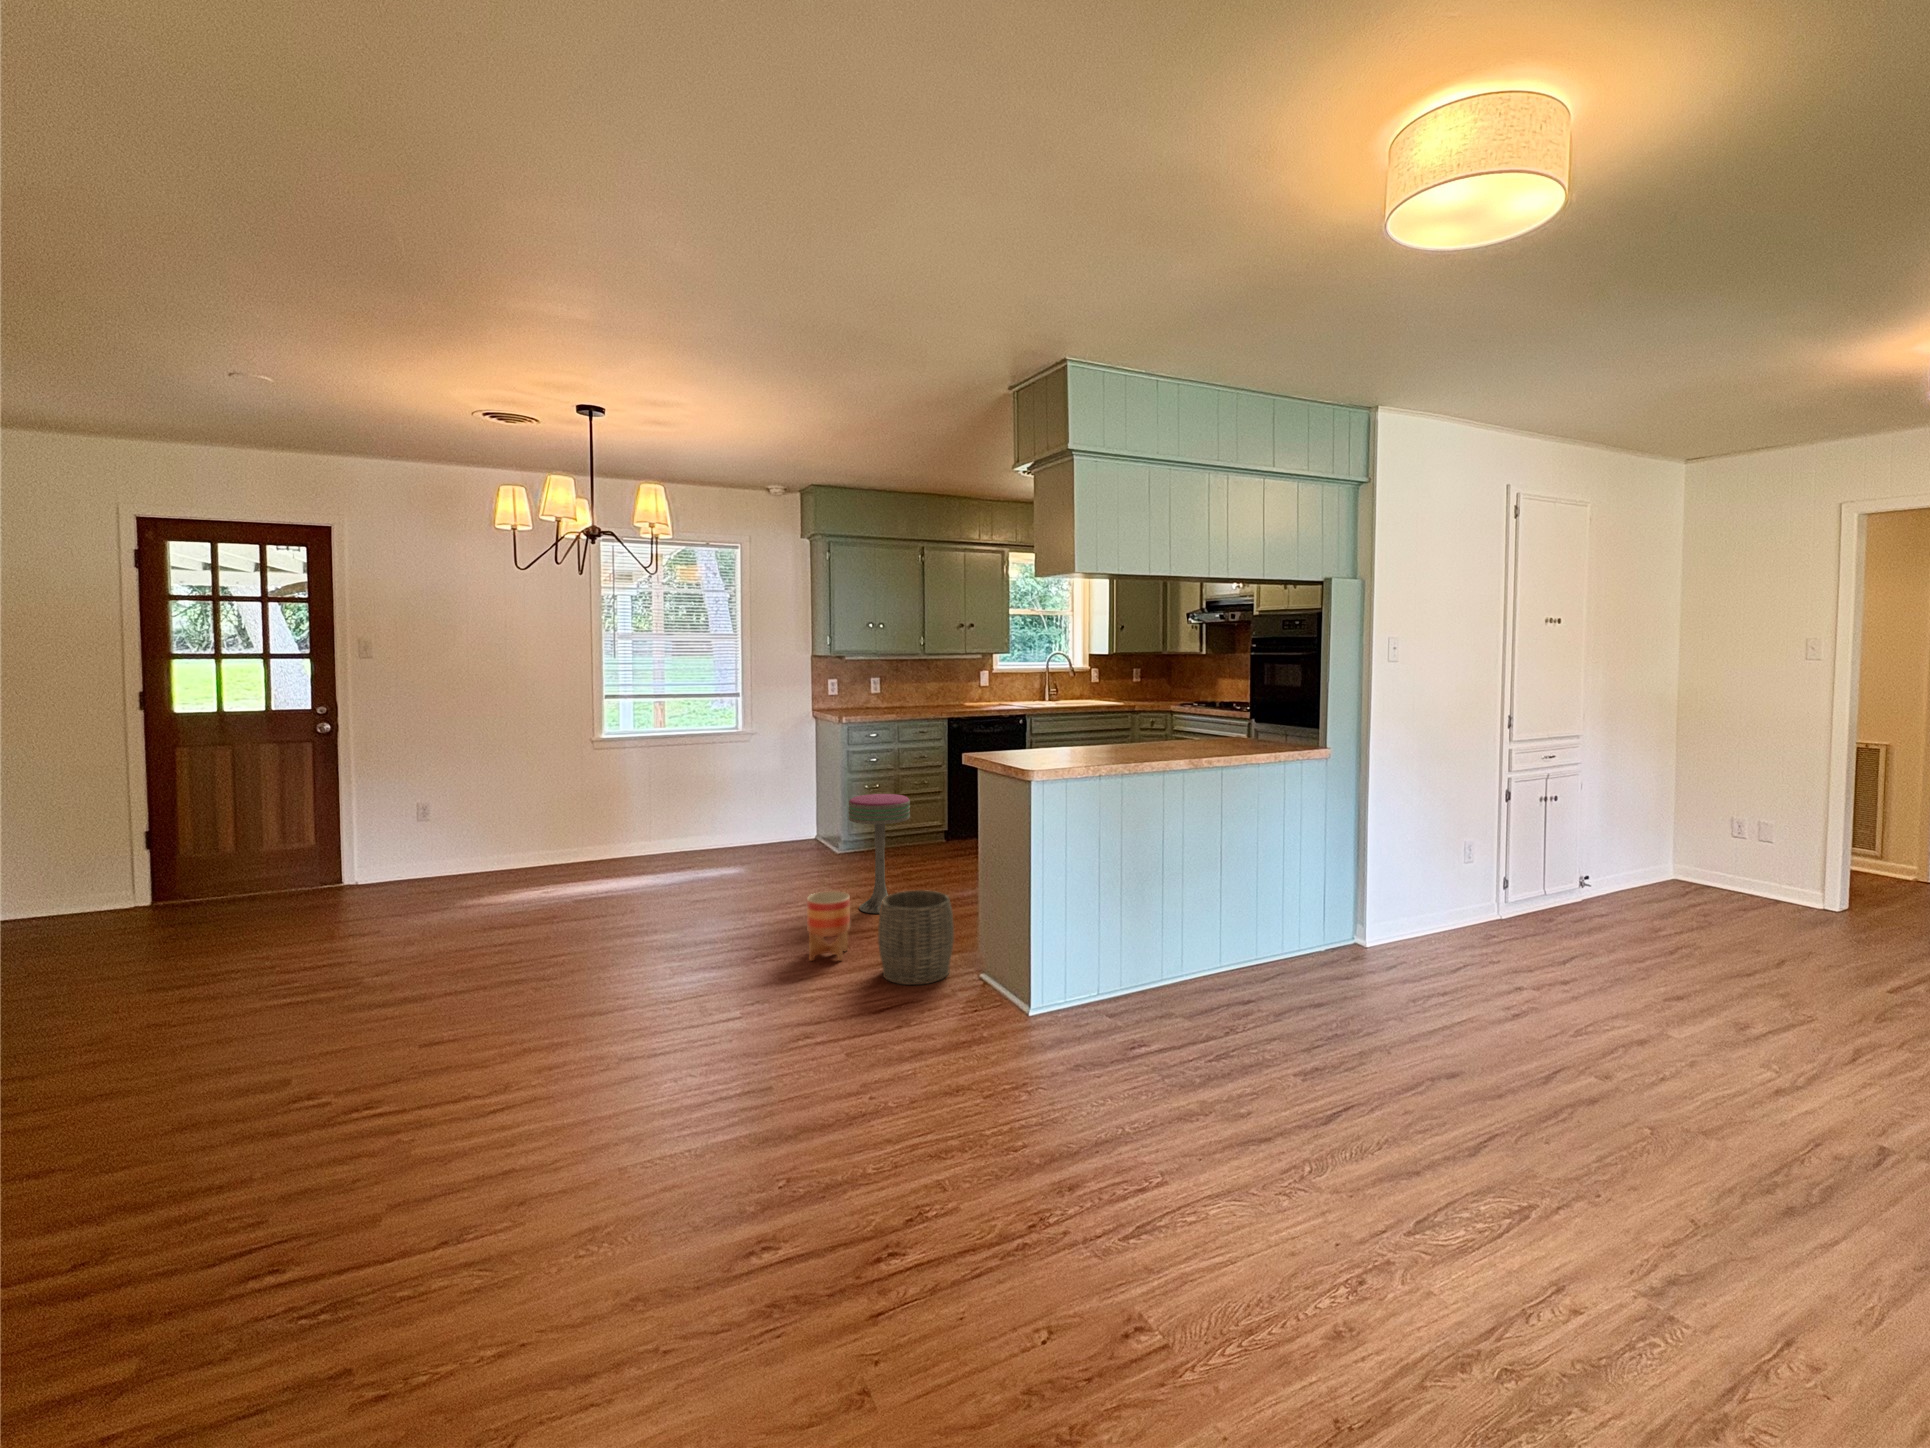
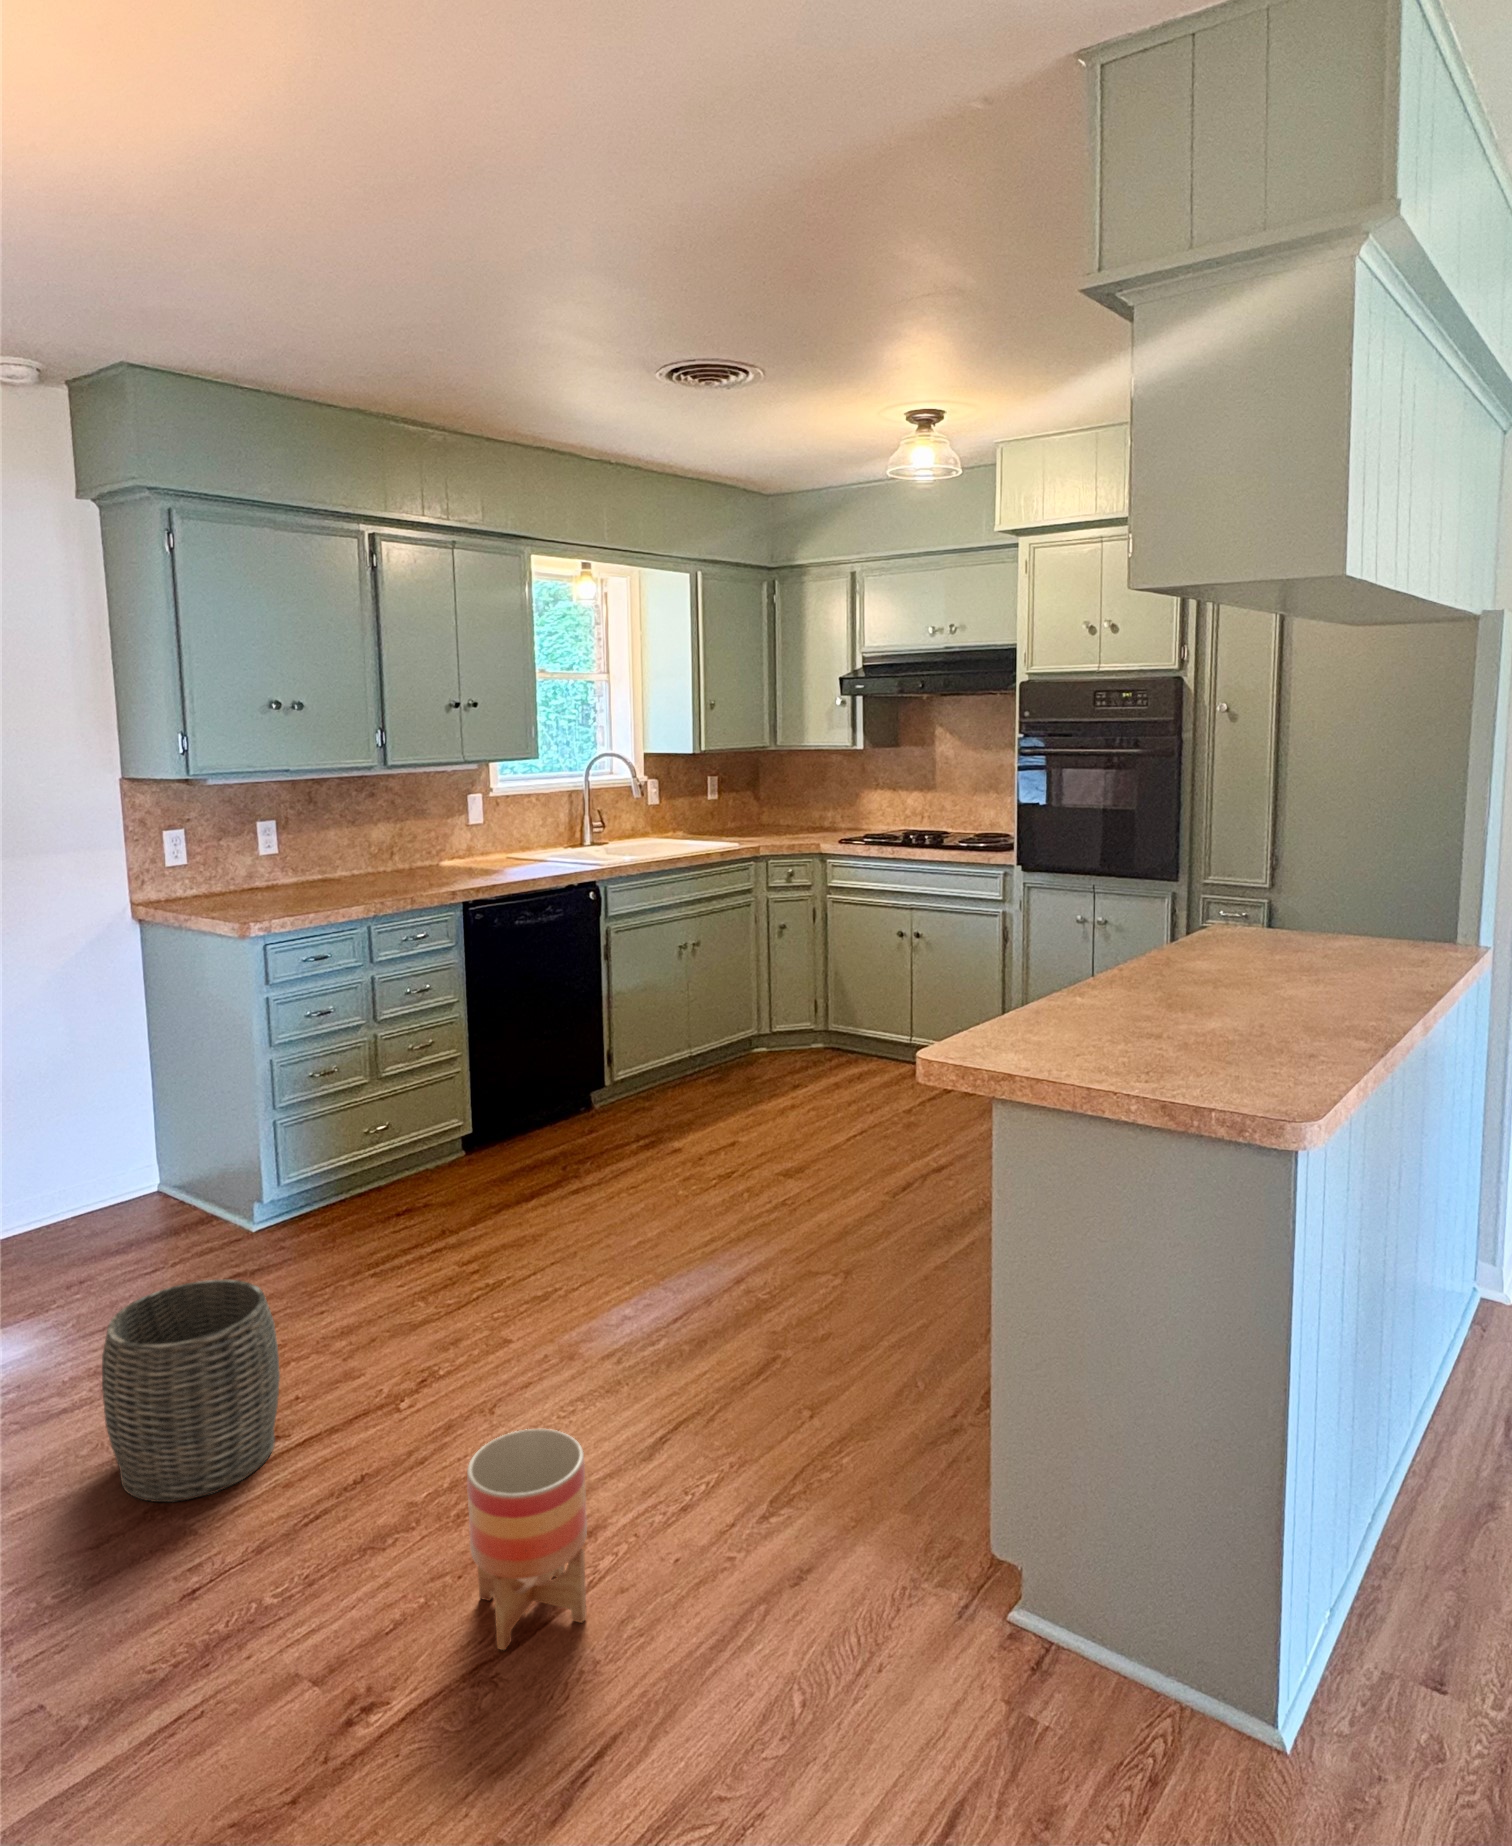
bar stool: present [849,794,910,913] -> none [417,1113,568,1410]
woven basket: present [878,890,954,985] -> present [102,1280,280,1502]

